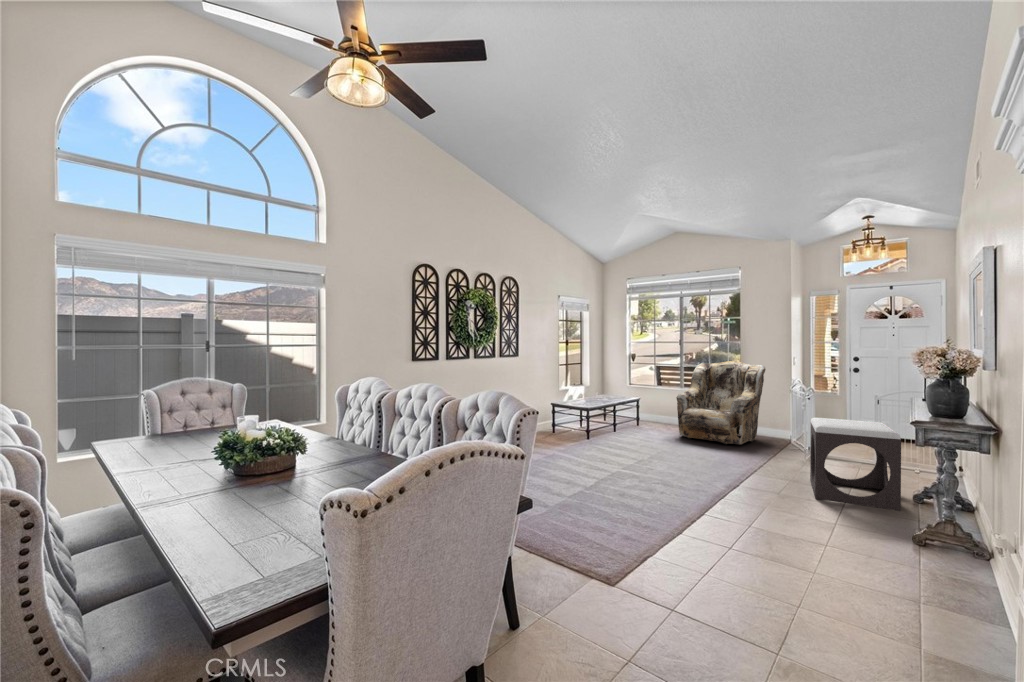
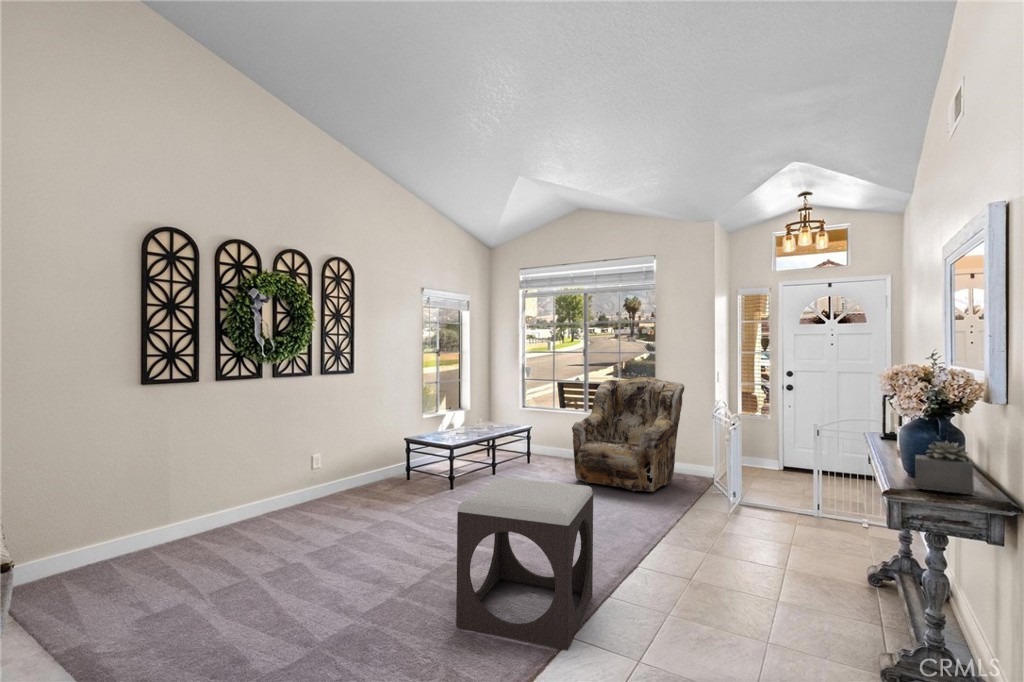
succulent plant: none [933,392,971,424] -> present [915,441,974,495]
footstool: present [810,418,901,511] -> present [456,477,593,650]

